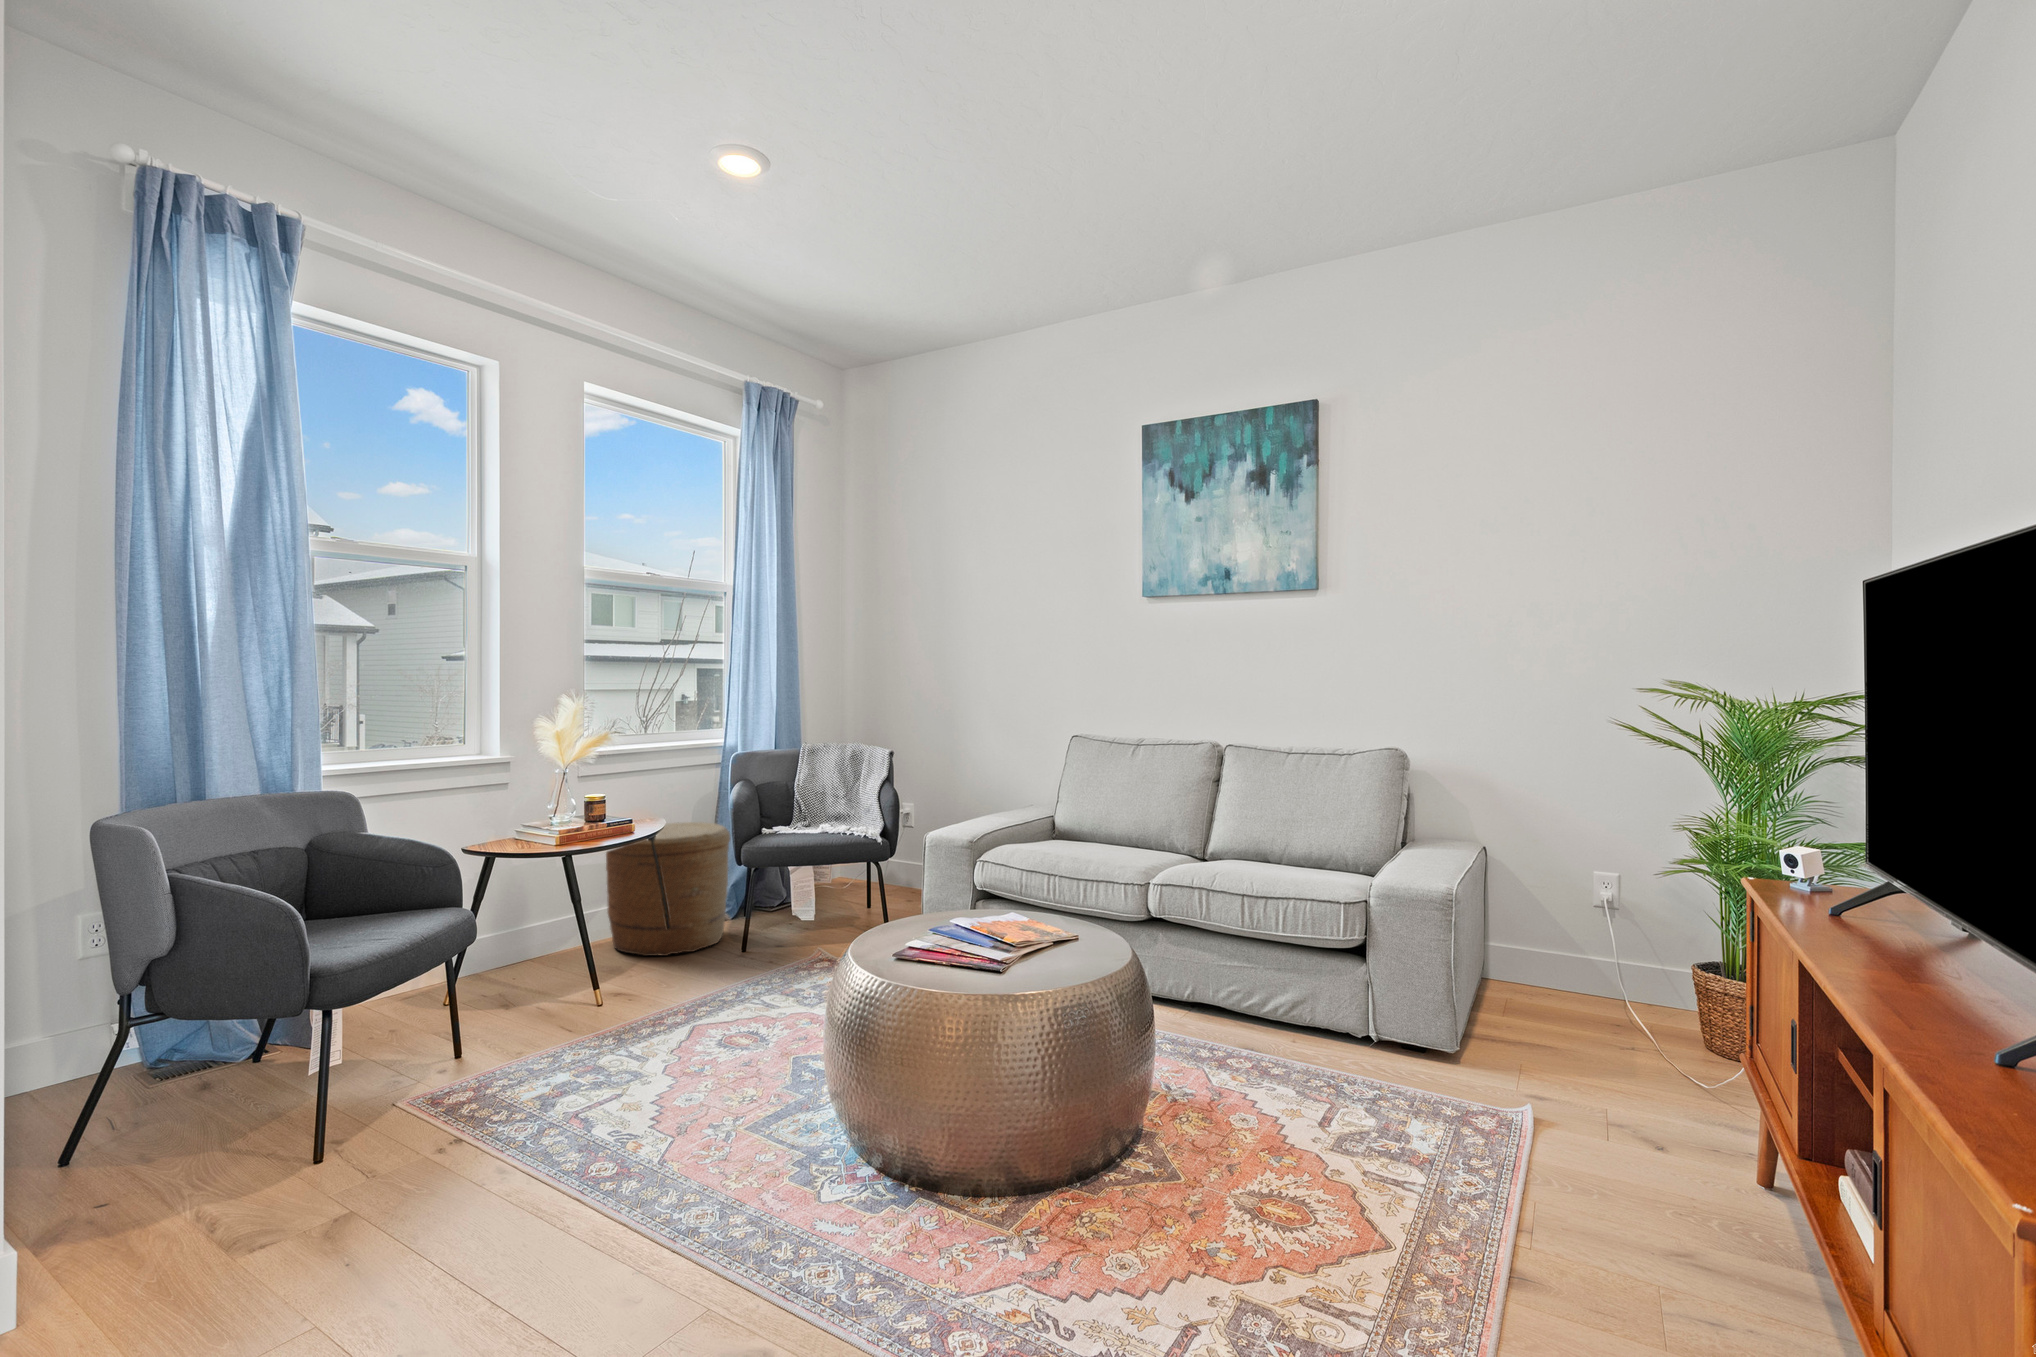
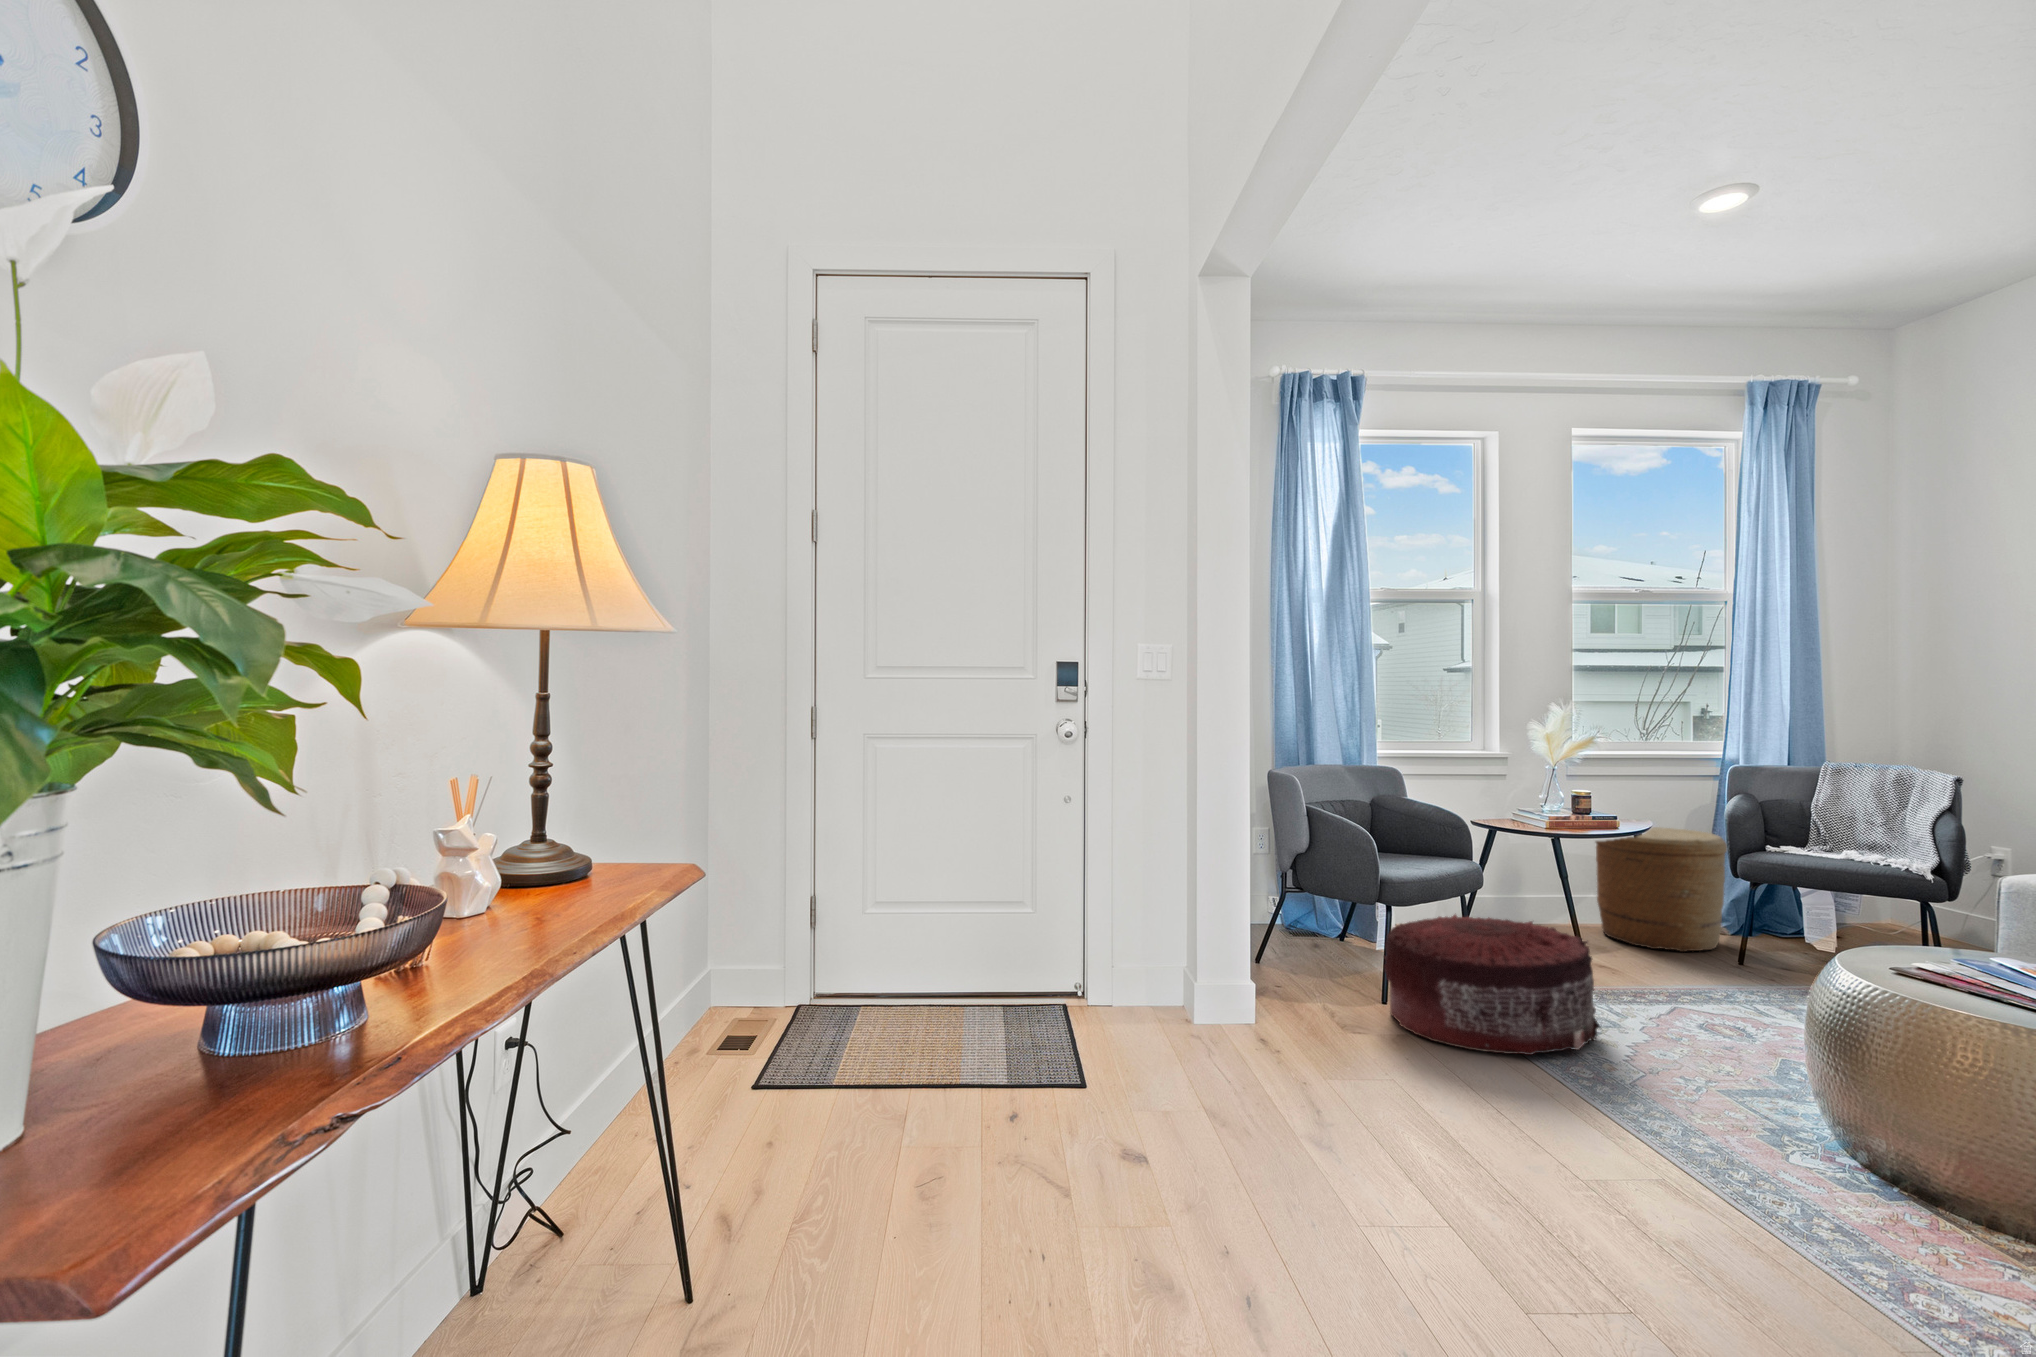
pouf: none [315,974,624,1200] -> present [1384,915,1600,1055]

